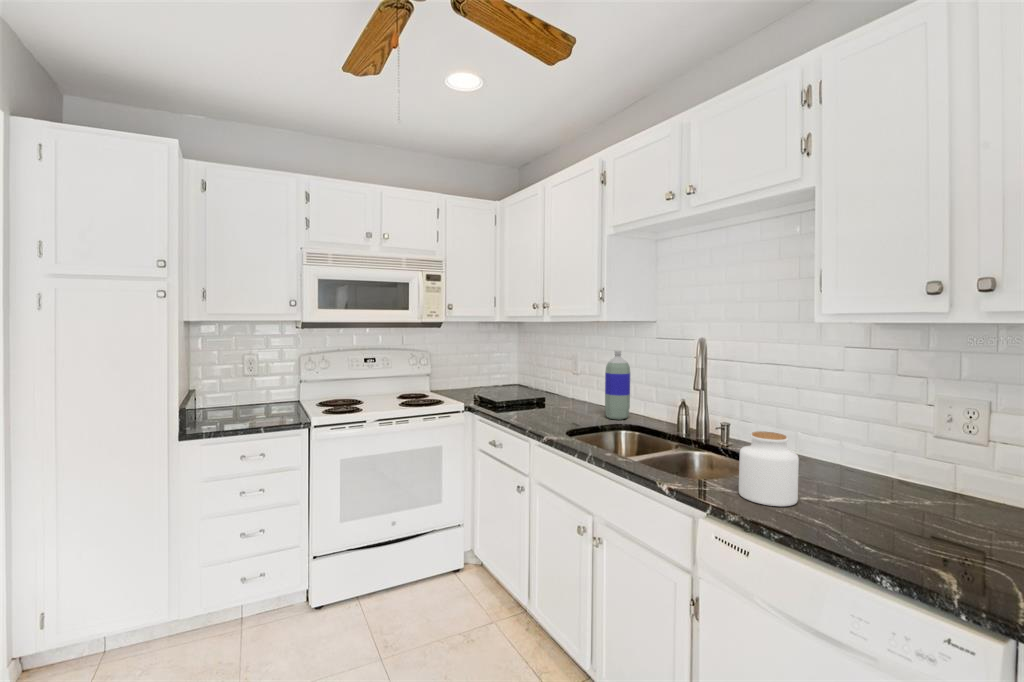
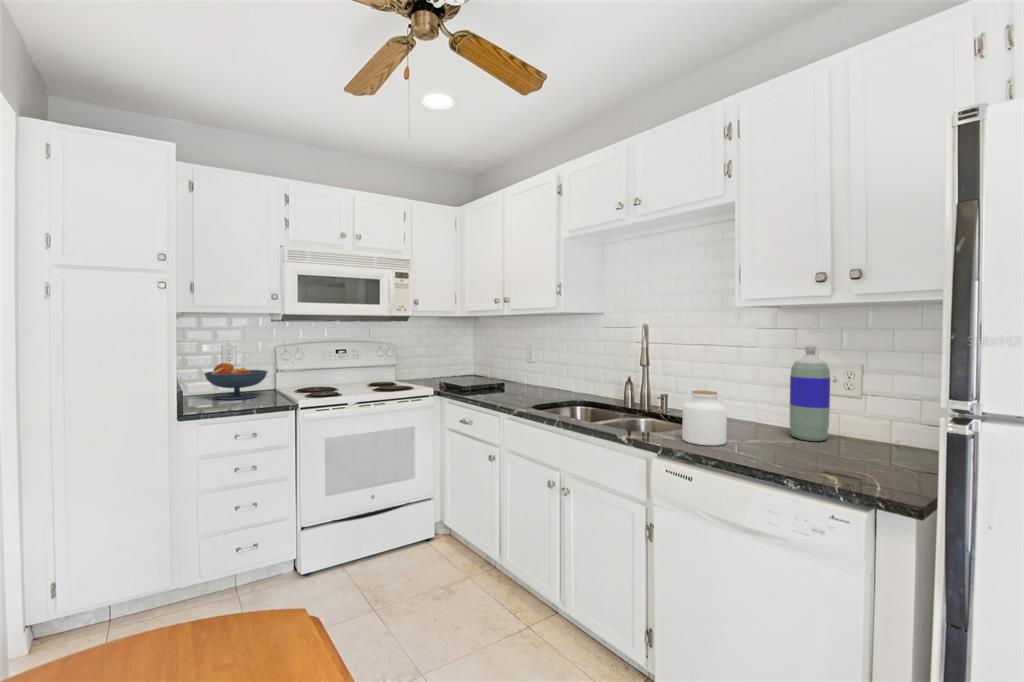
bottle: present [605,351,630,420] -> present [790,346,830,441]
fruit bowl: none [224,374,289,414] -> present [204,363,267,400]

